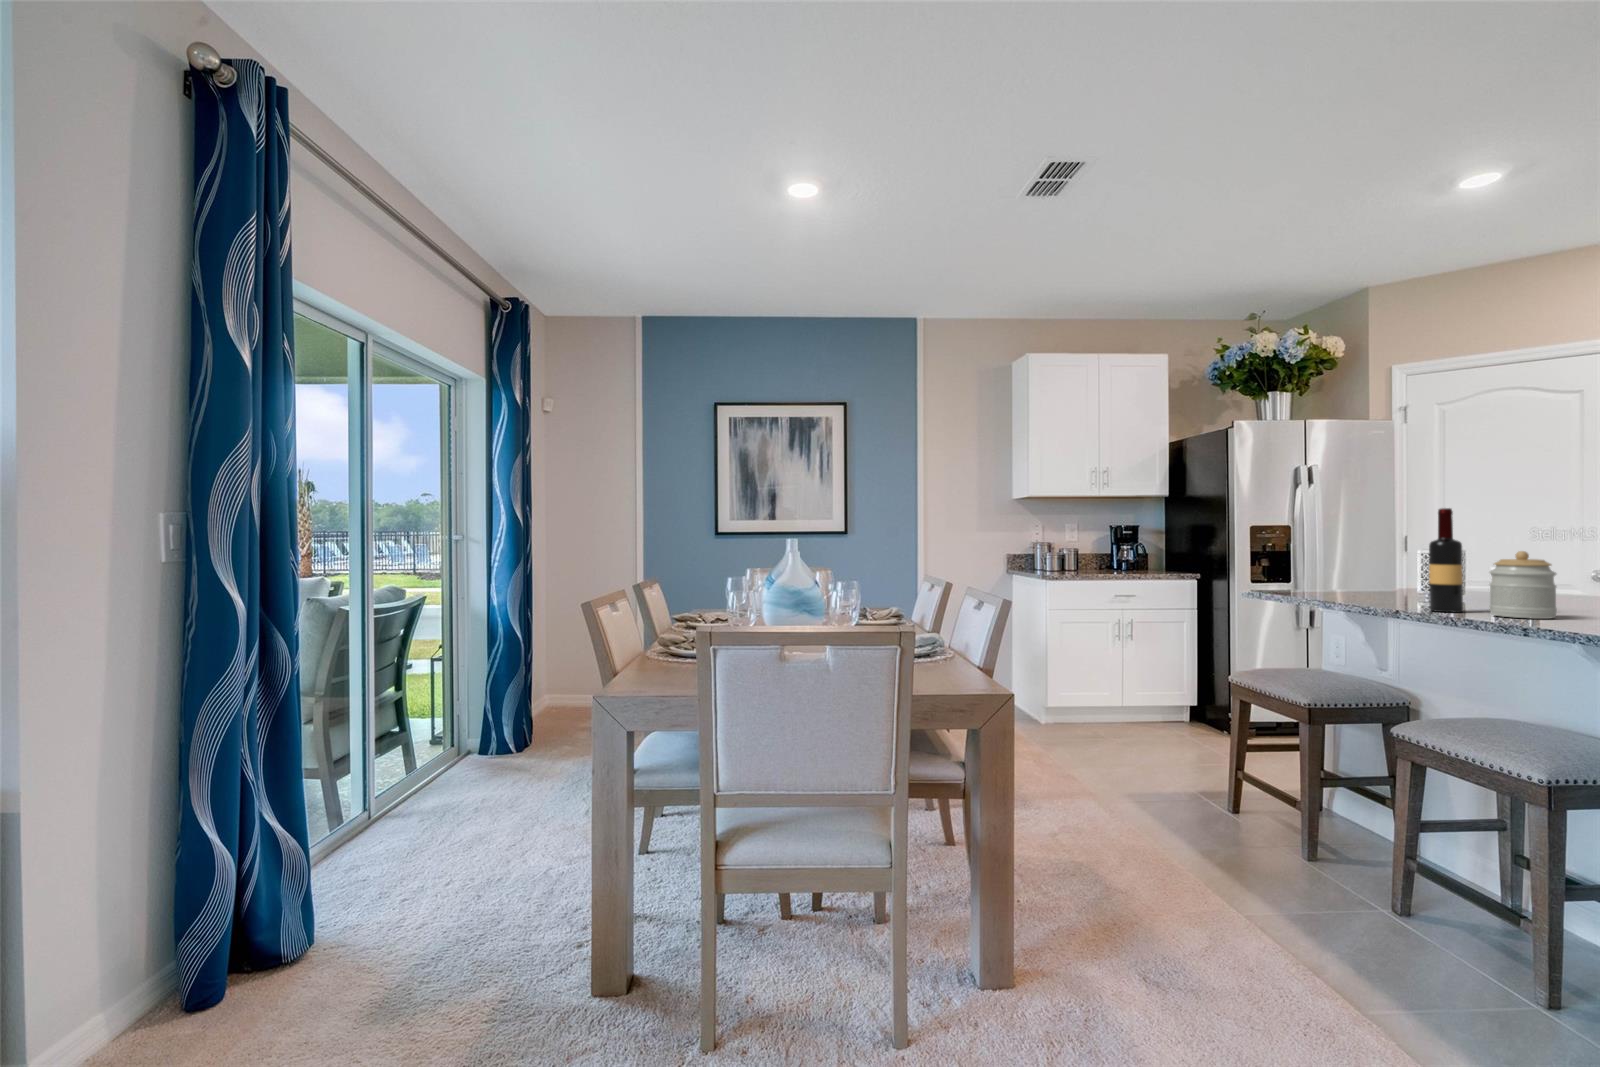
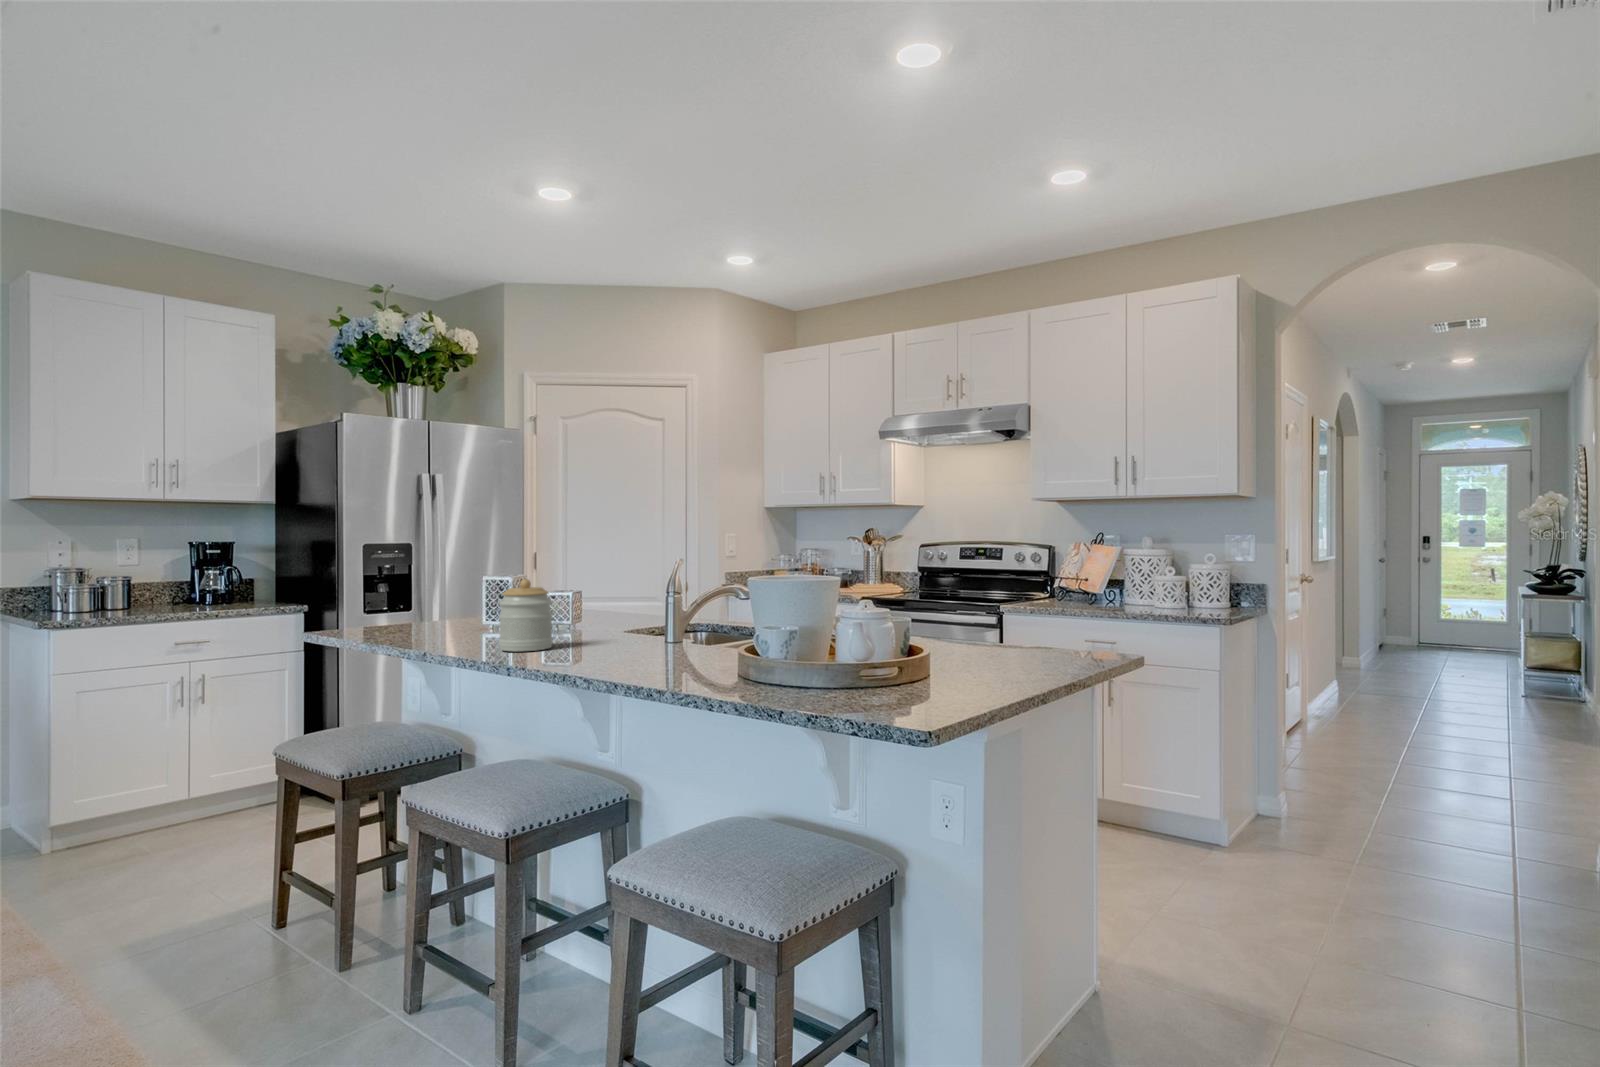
wine bottle: present [1429,508,1463,612] -> none [454,532,485,649]

